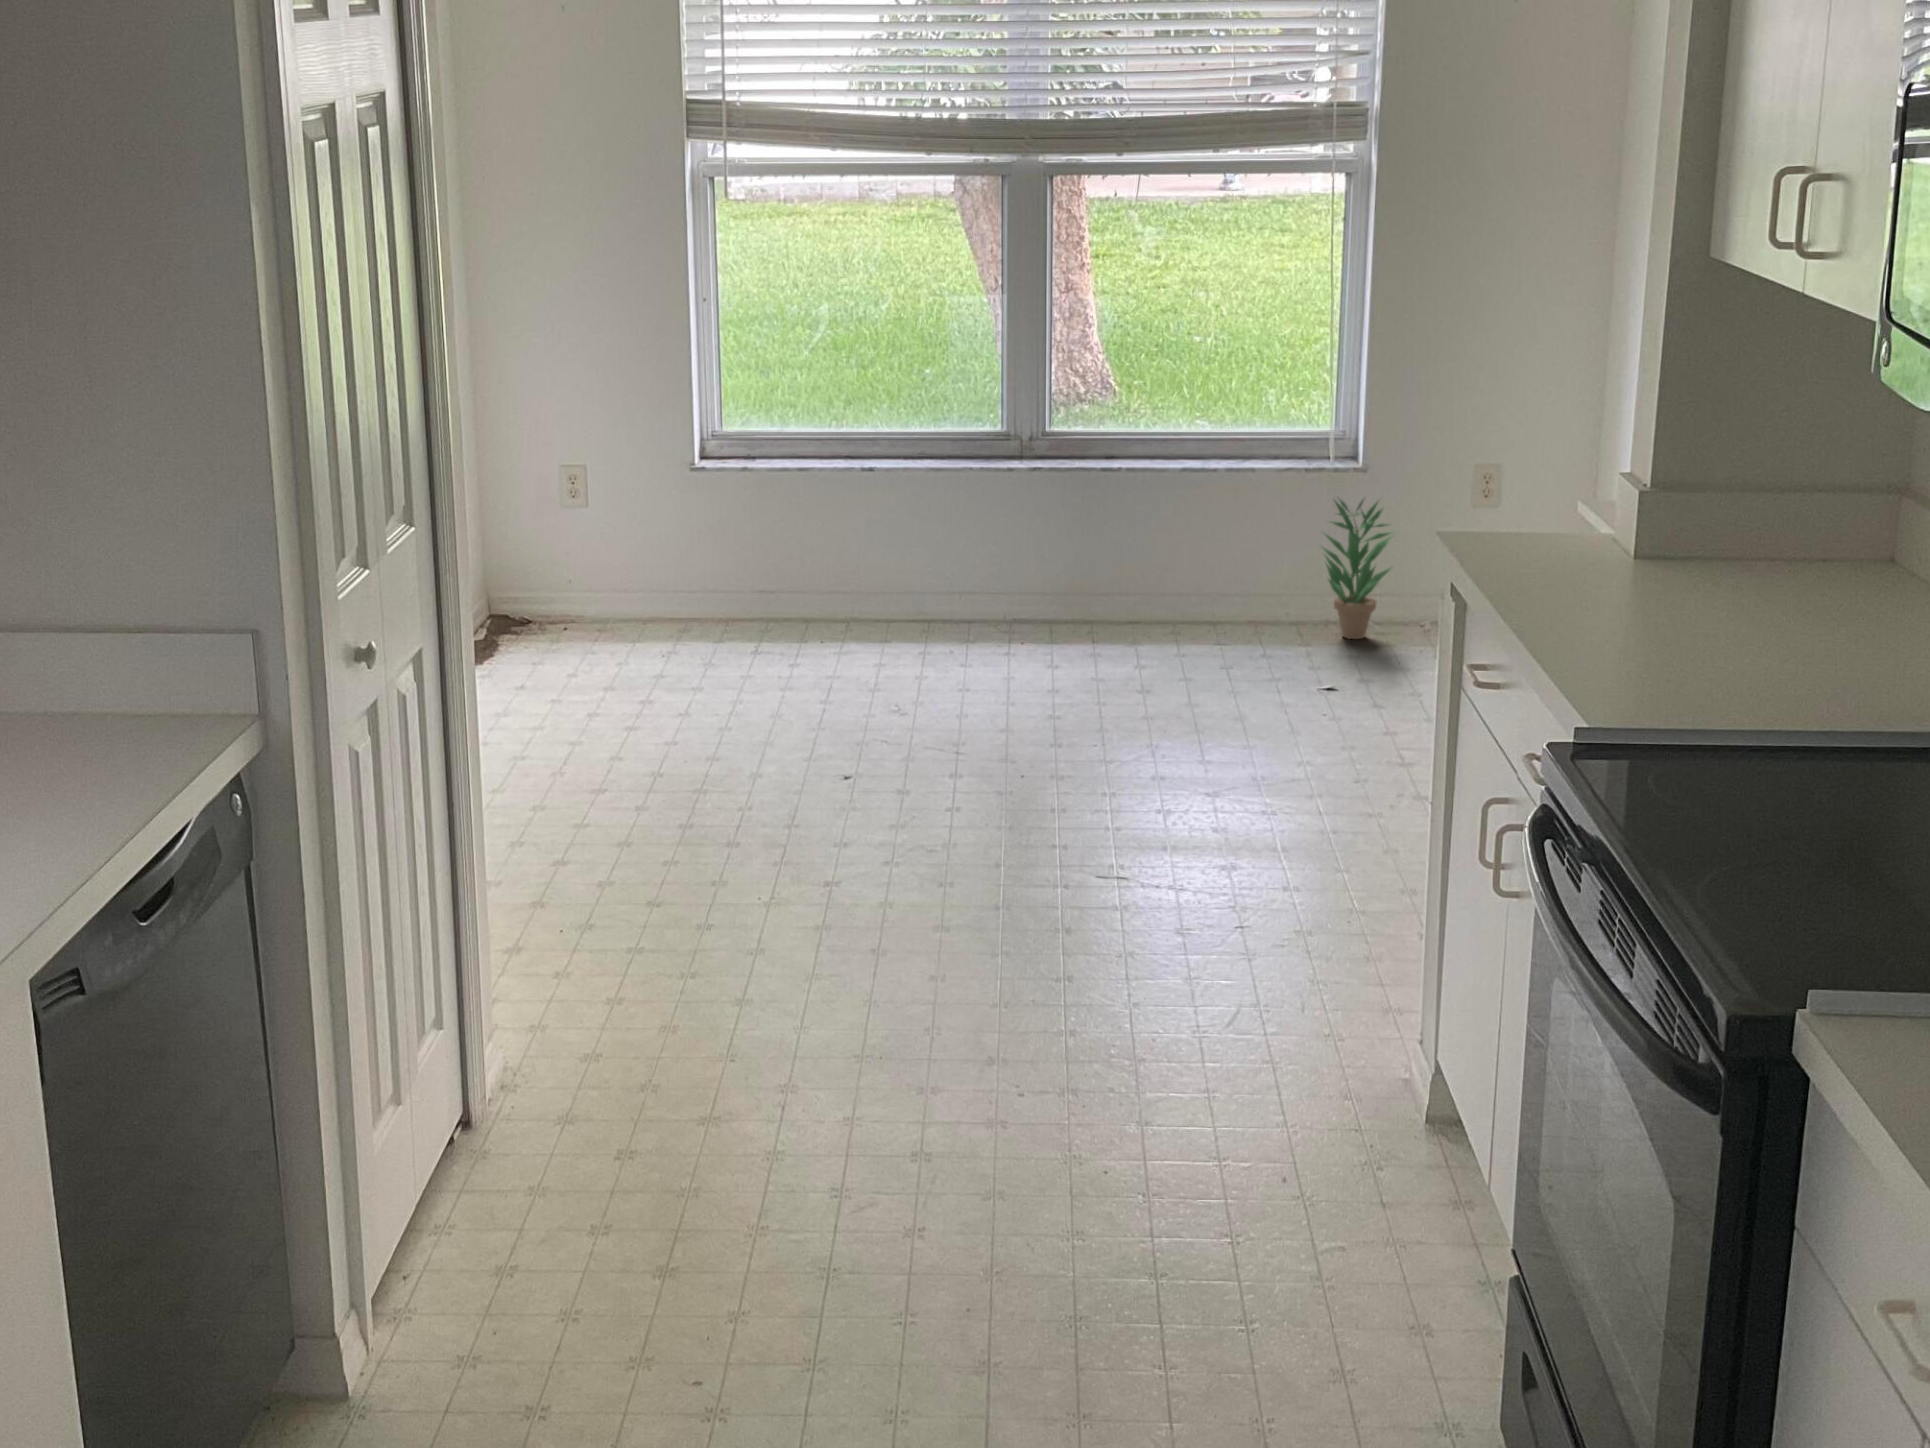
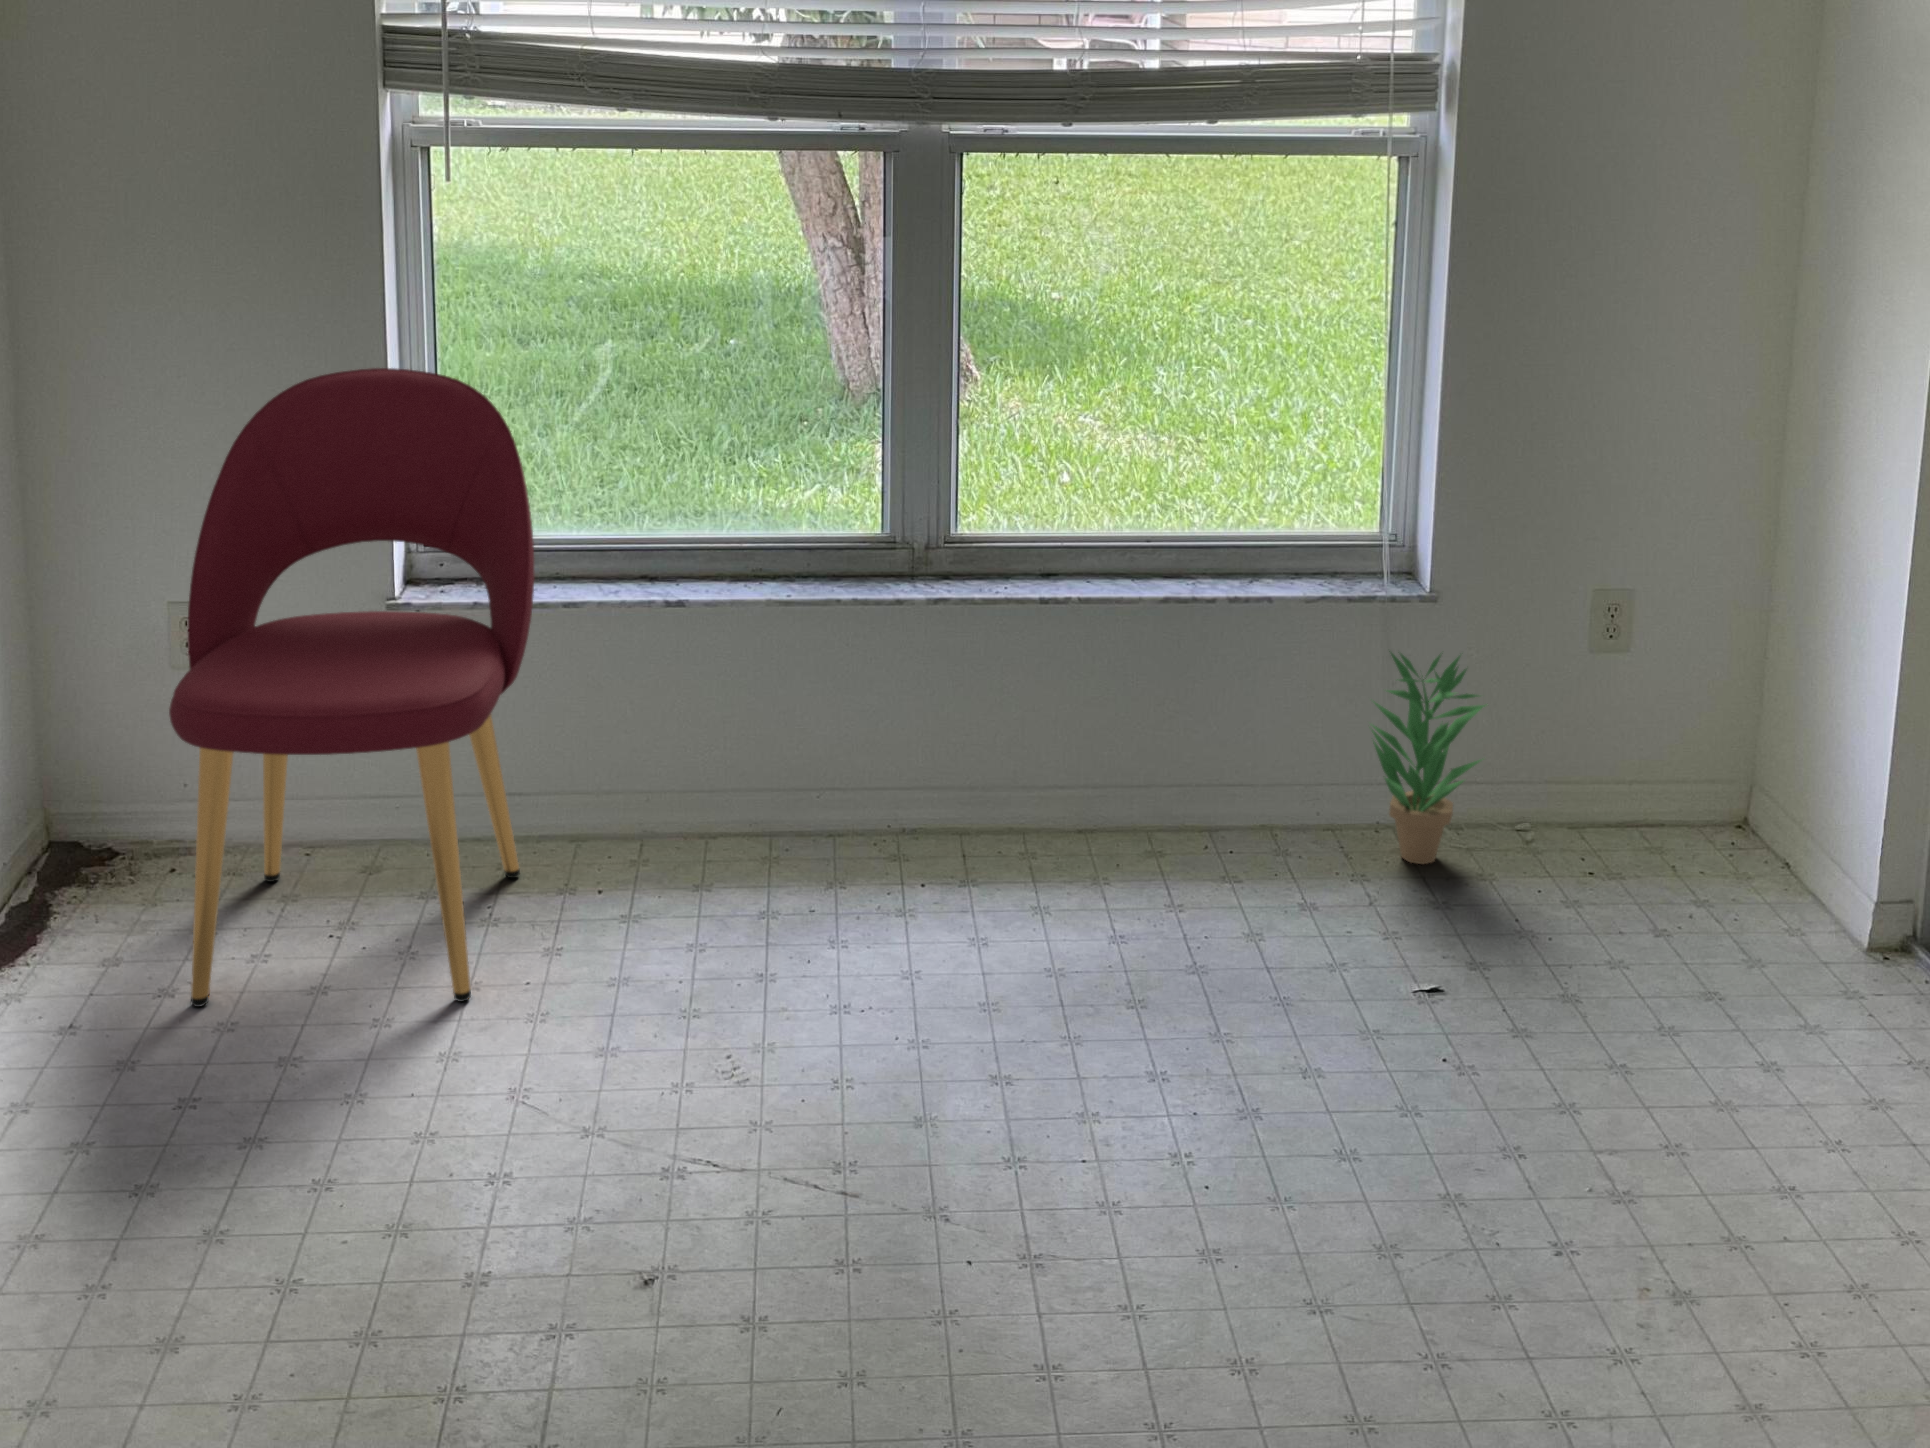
dining chair: none [585,318,789,689] -> present [169,368,534,1007]

